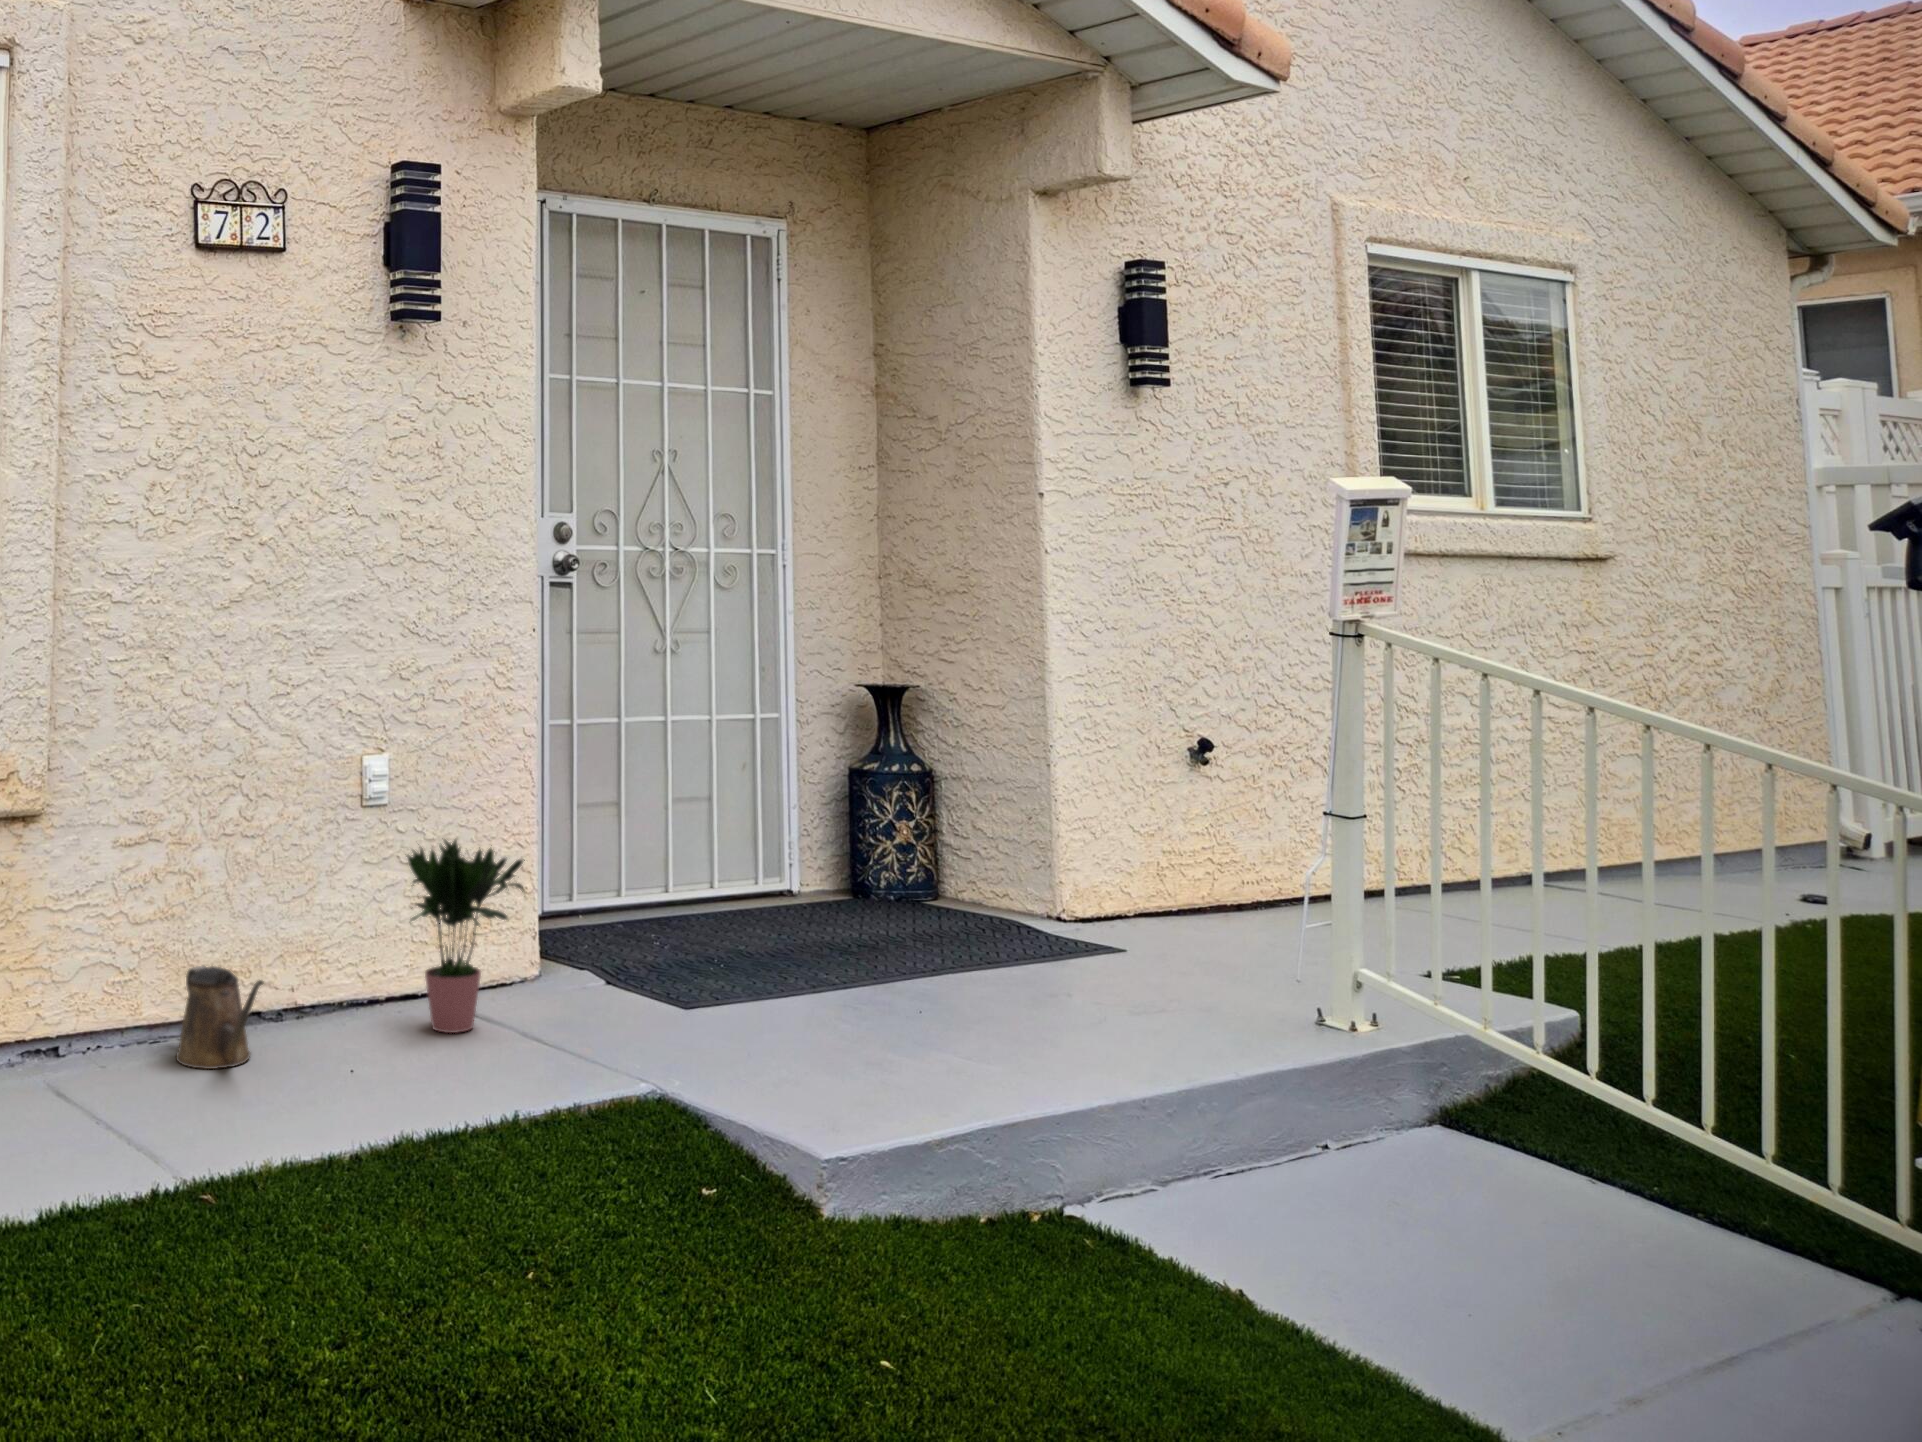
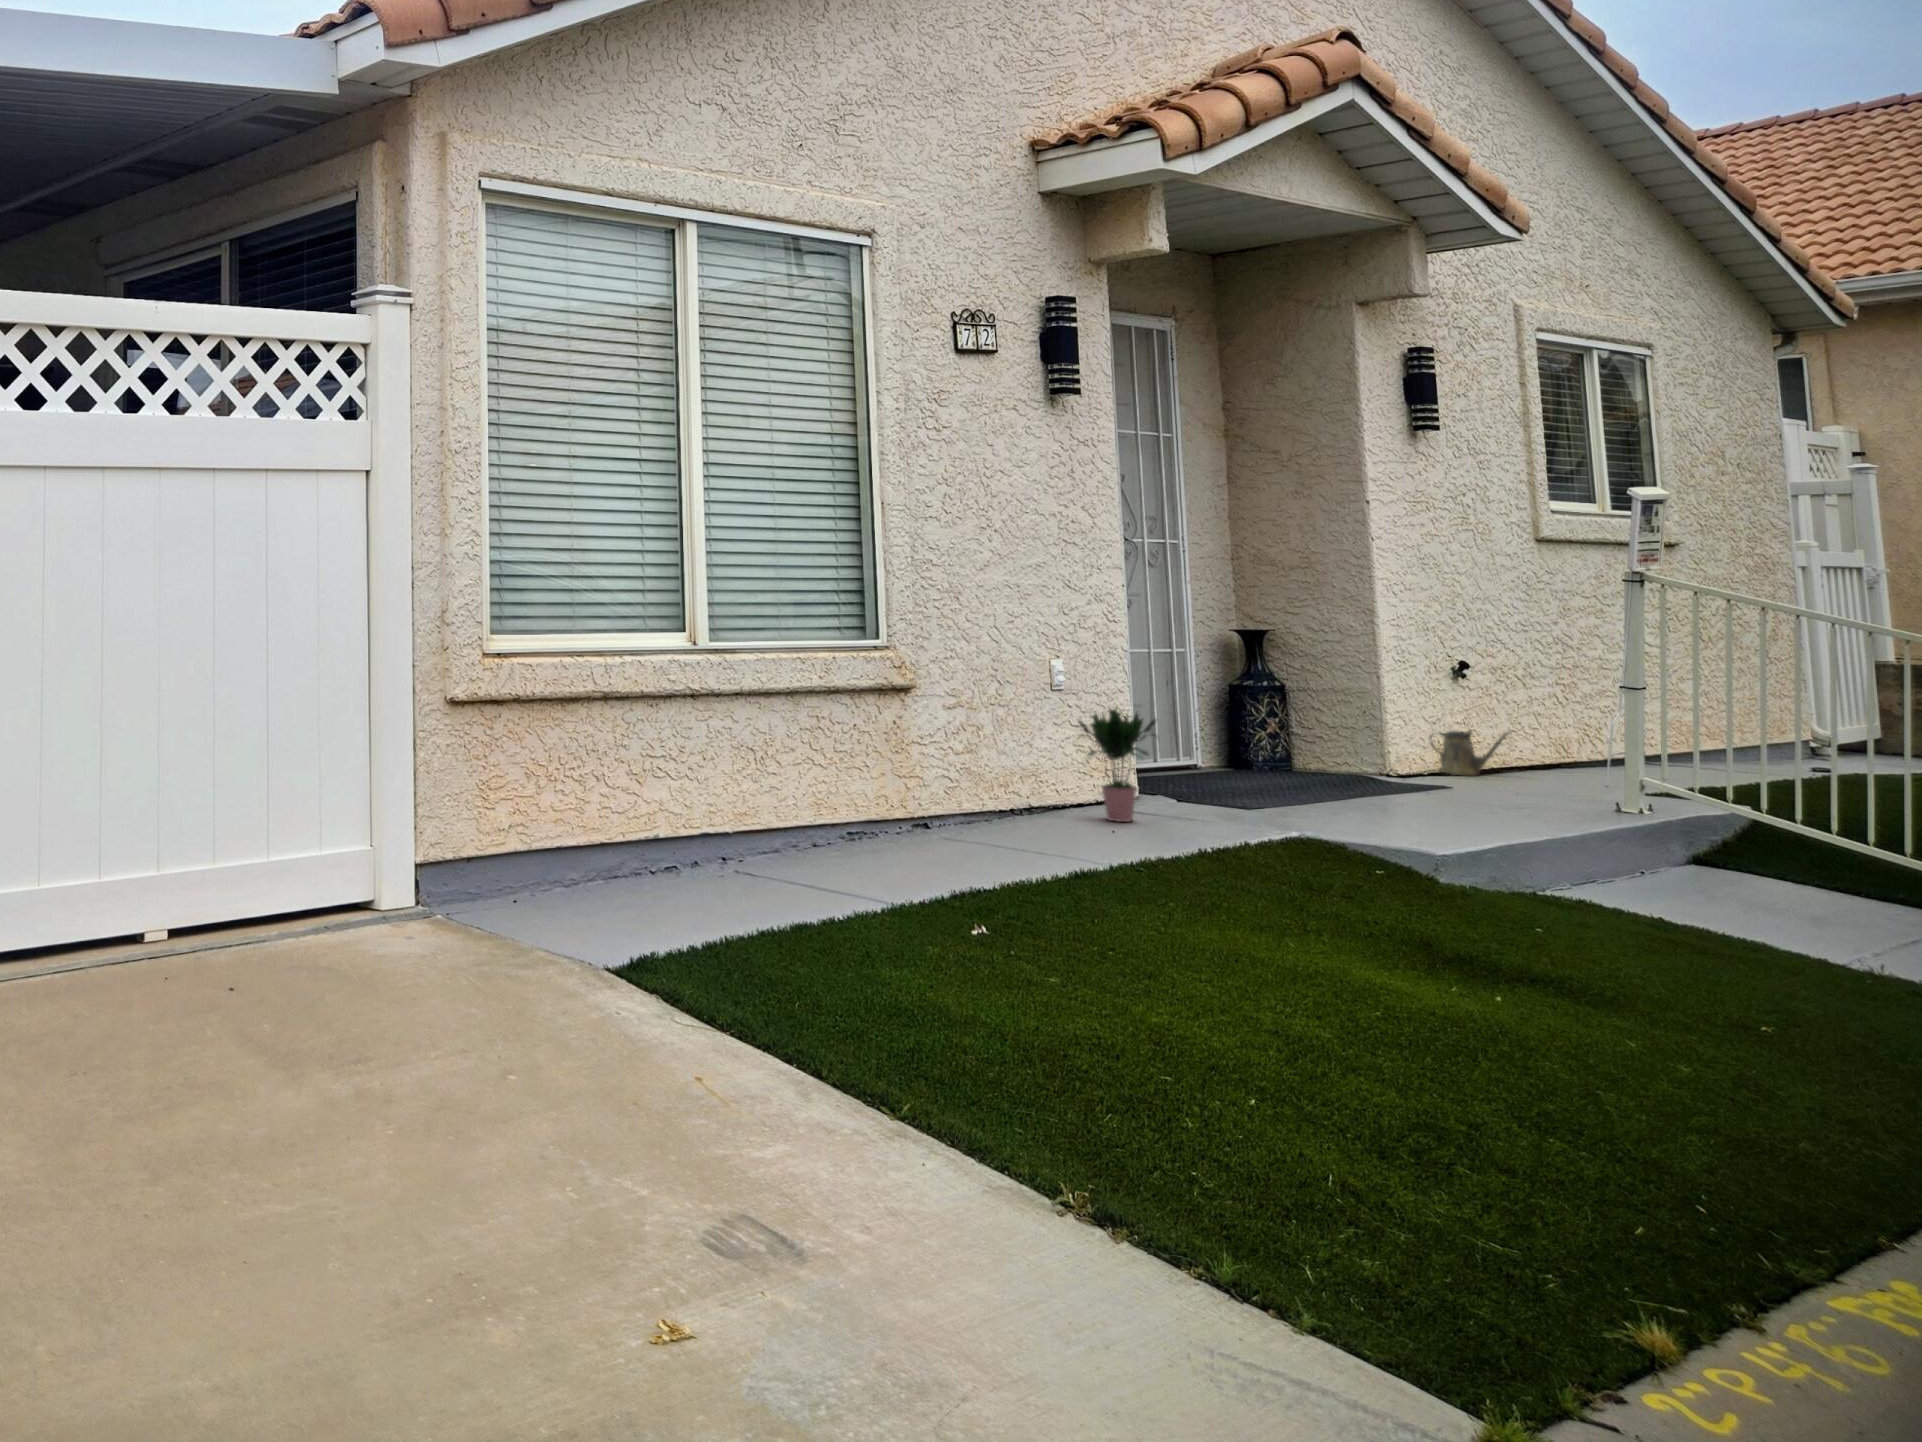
watering can: present [176,966,263,1069] -> present [1430,731,1510,776]

